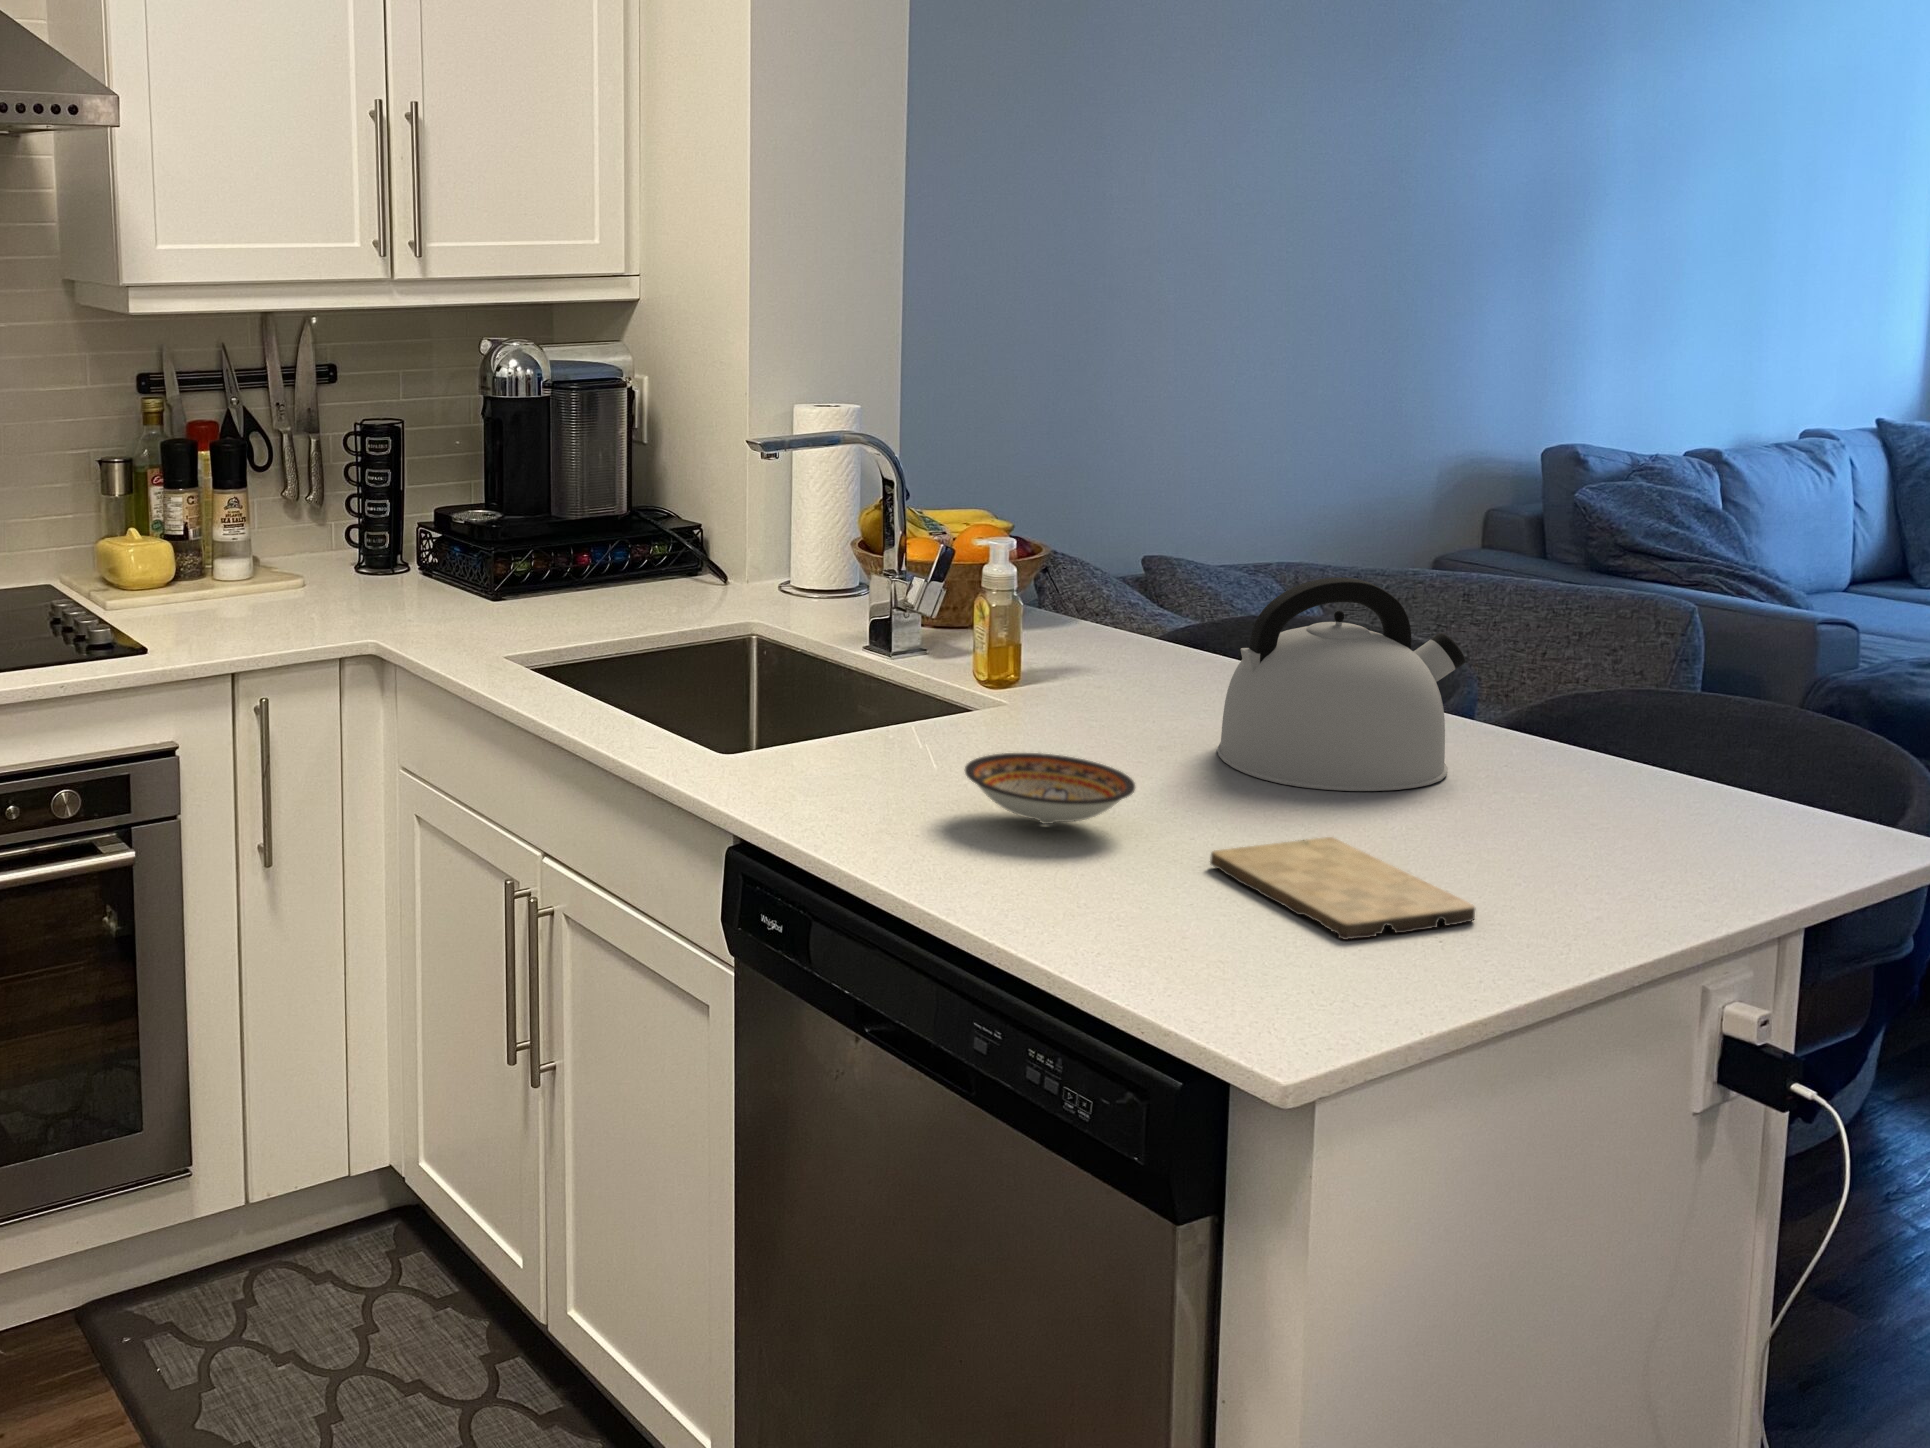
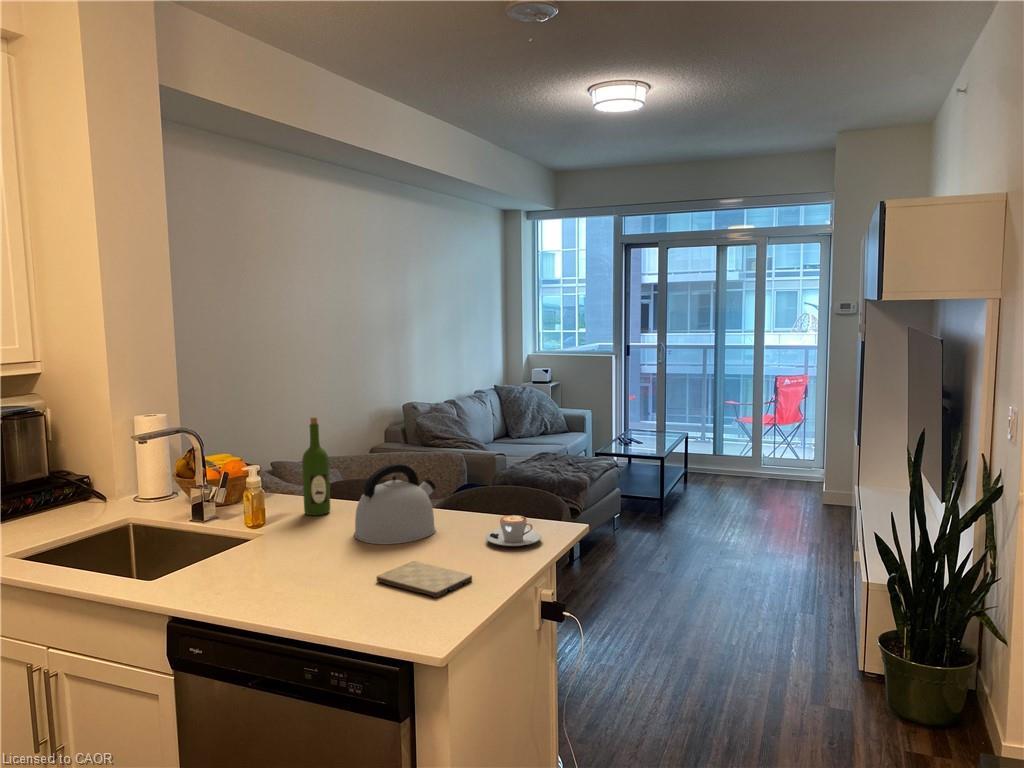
wine bottle: none [1126,438,1197,687] -> present [302,417,330,516]
ceramic bowl: present [965,753,1135,824] -> none [271,551,342,580]
coffee cup: none [1578,772,1766,865] -> present [486,515,541,546]

